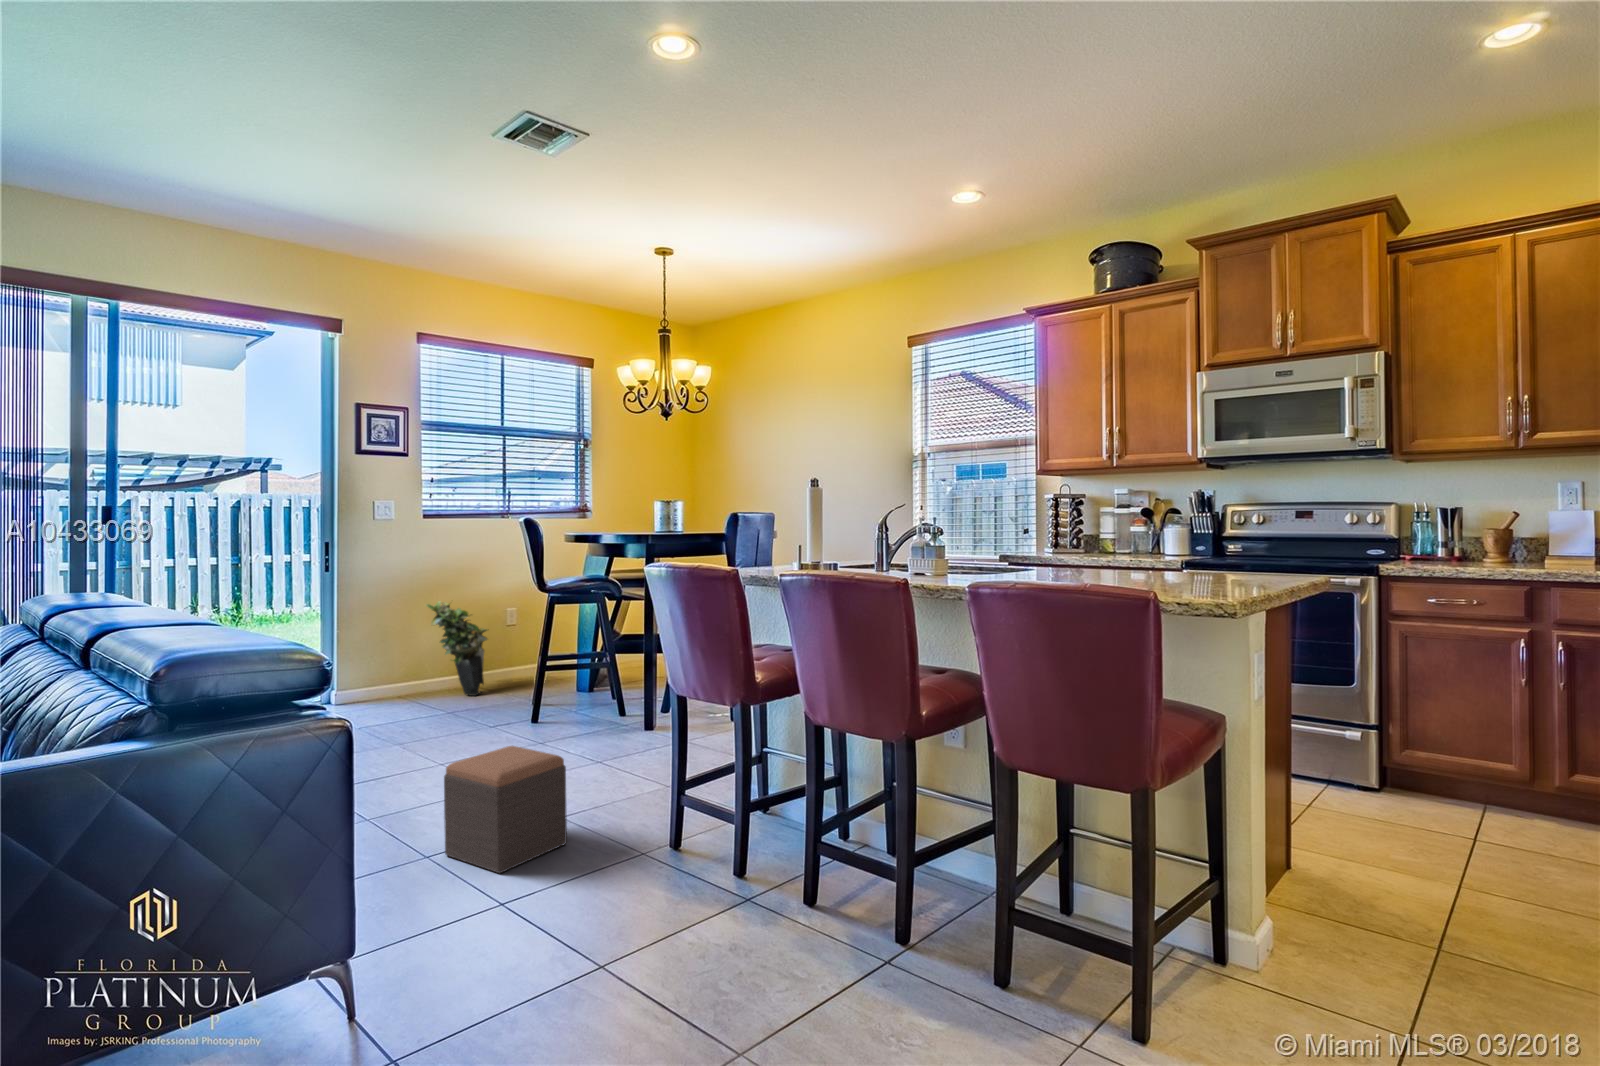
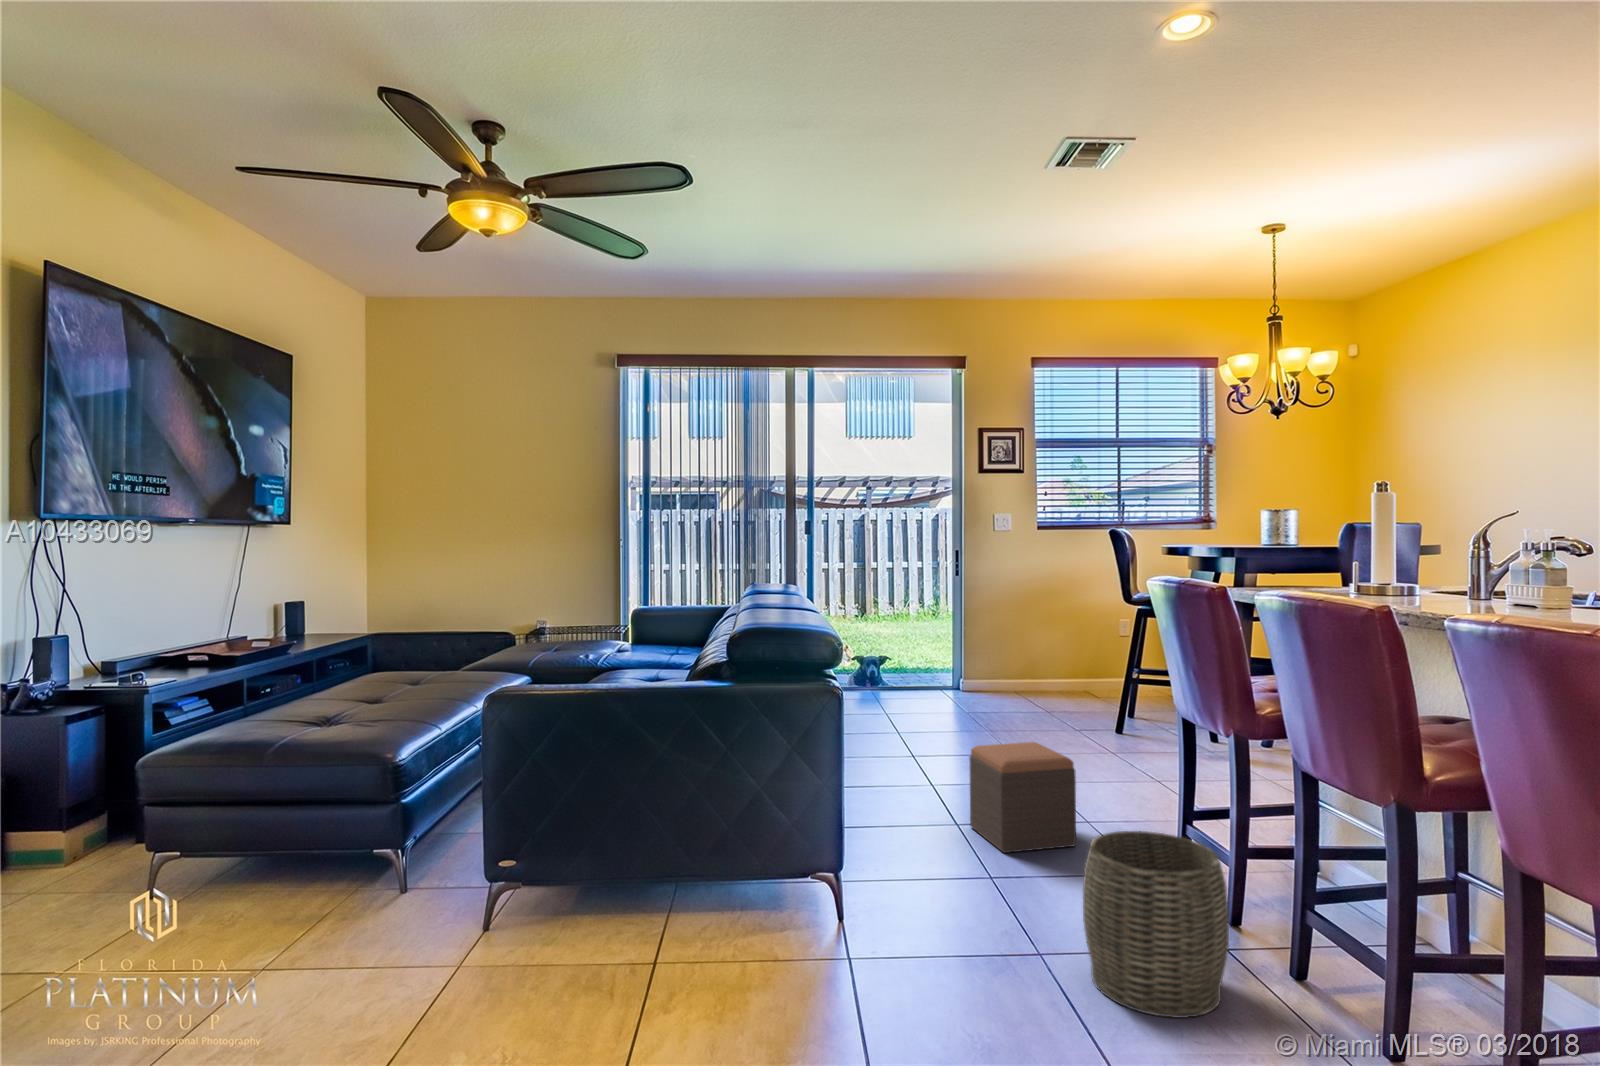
potted plant: present [426,601,487,696] -> none [1036,609,1095,705]
woven basket: none [656,811,785,990] -> present [1083,831,1229,1018]

